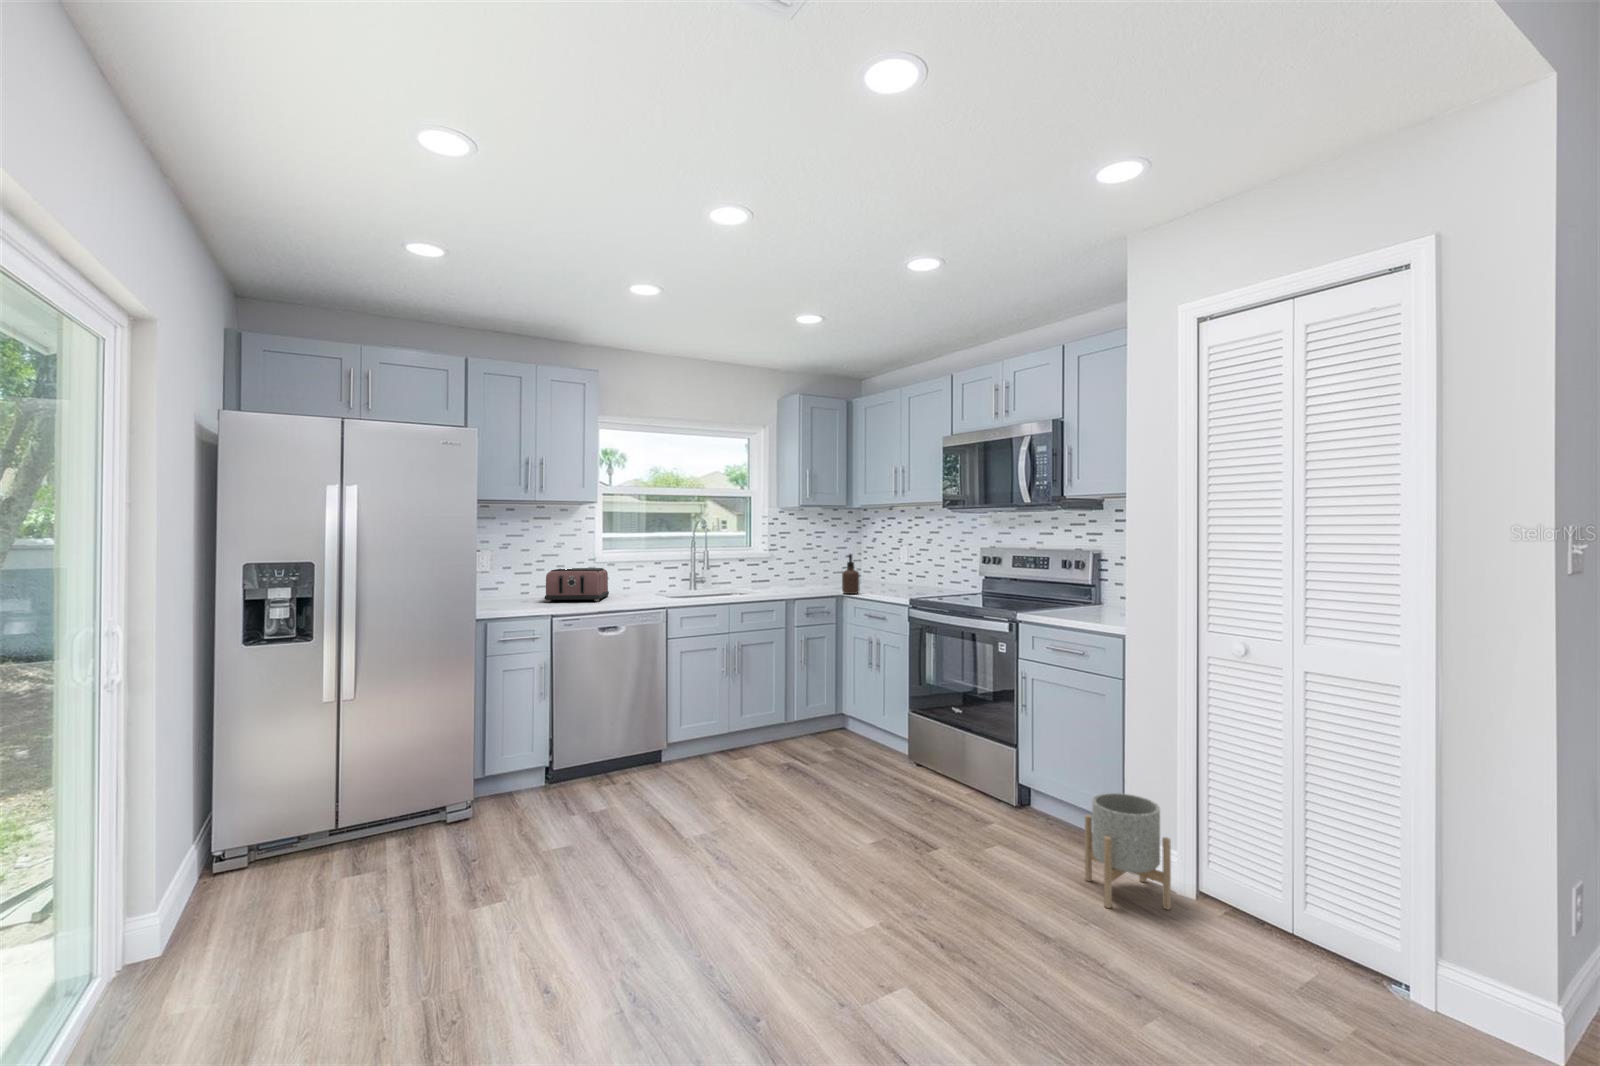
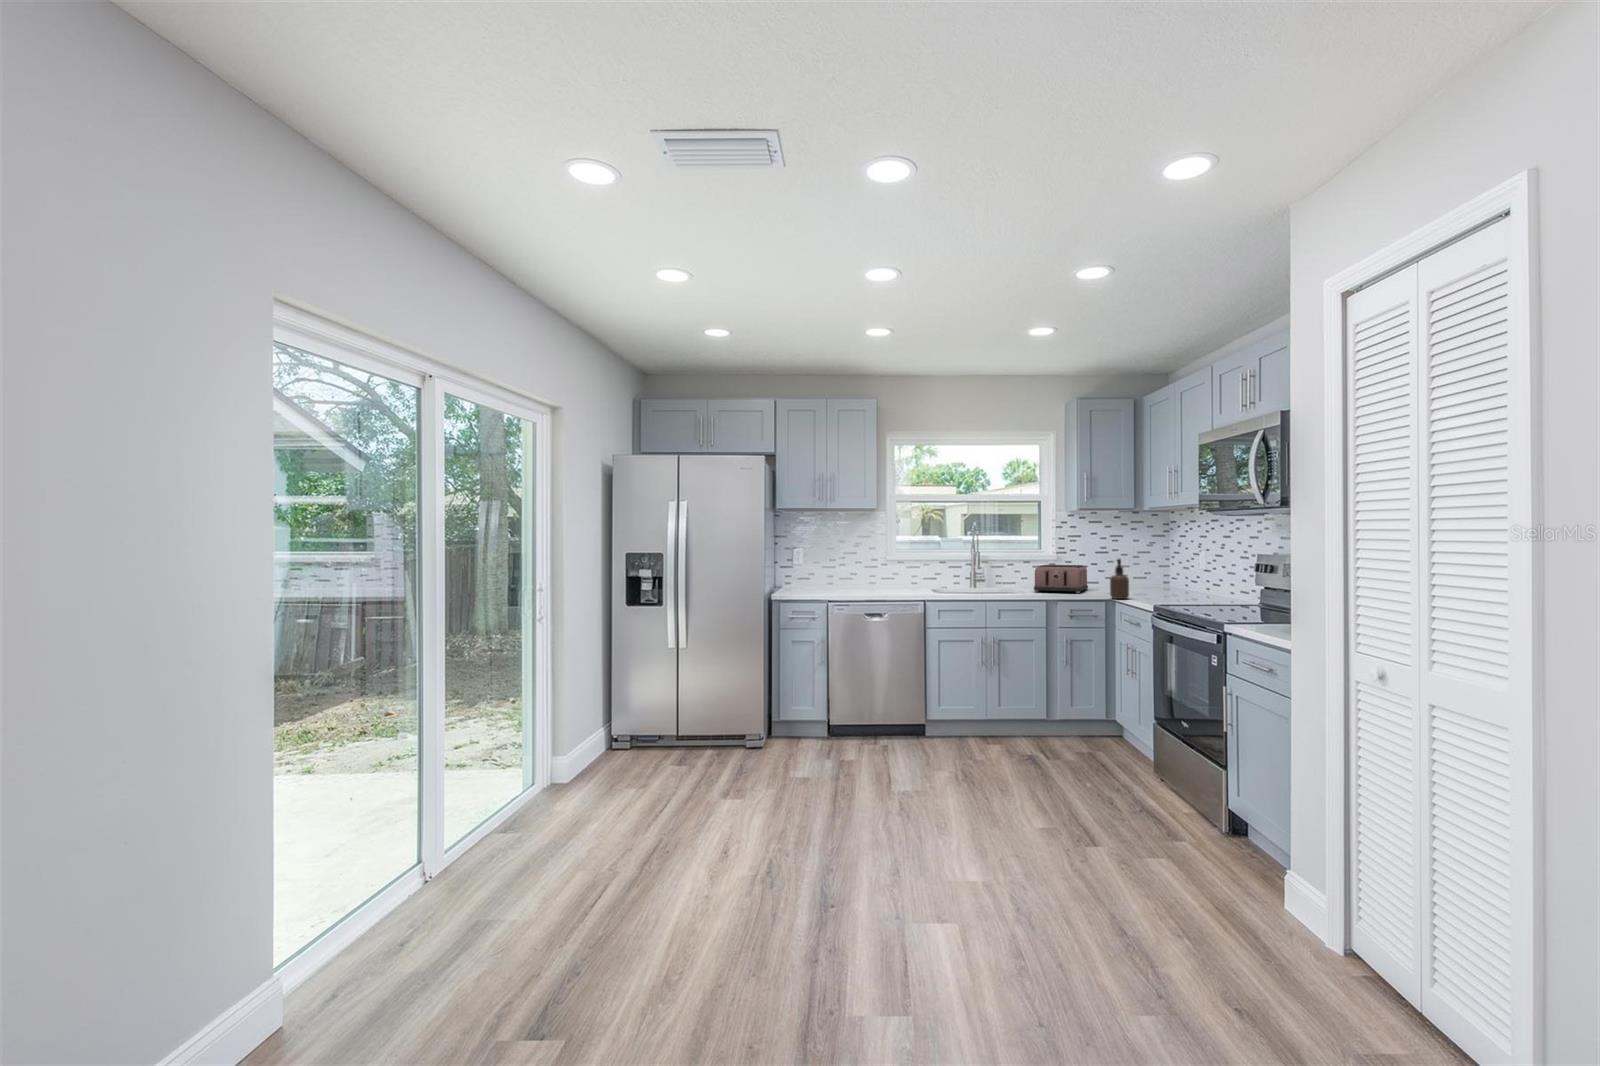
toaster: present [545,568,609,602] -> present [1034,565,1088,593]
planter: present [1085,793,1171,909] -> none [1214,819,1301,954]

